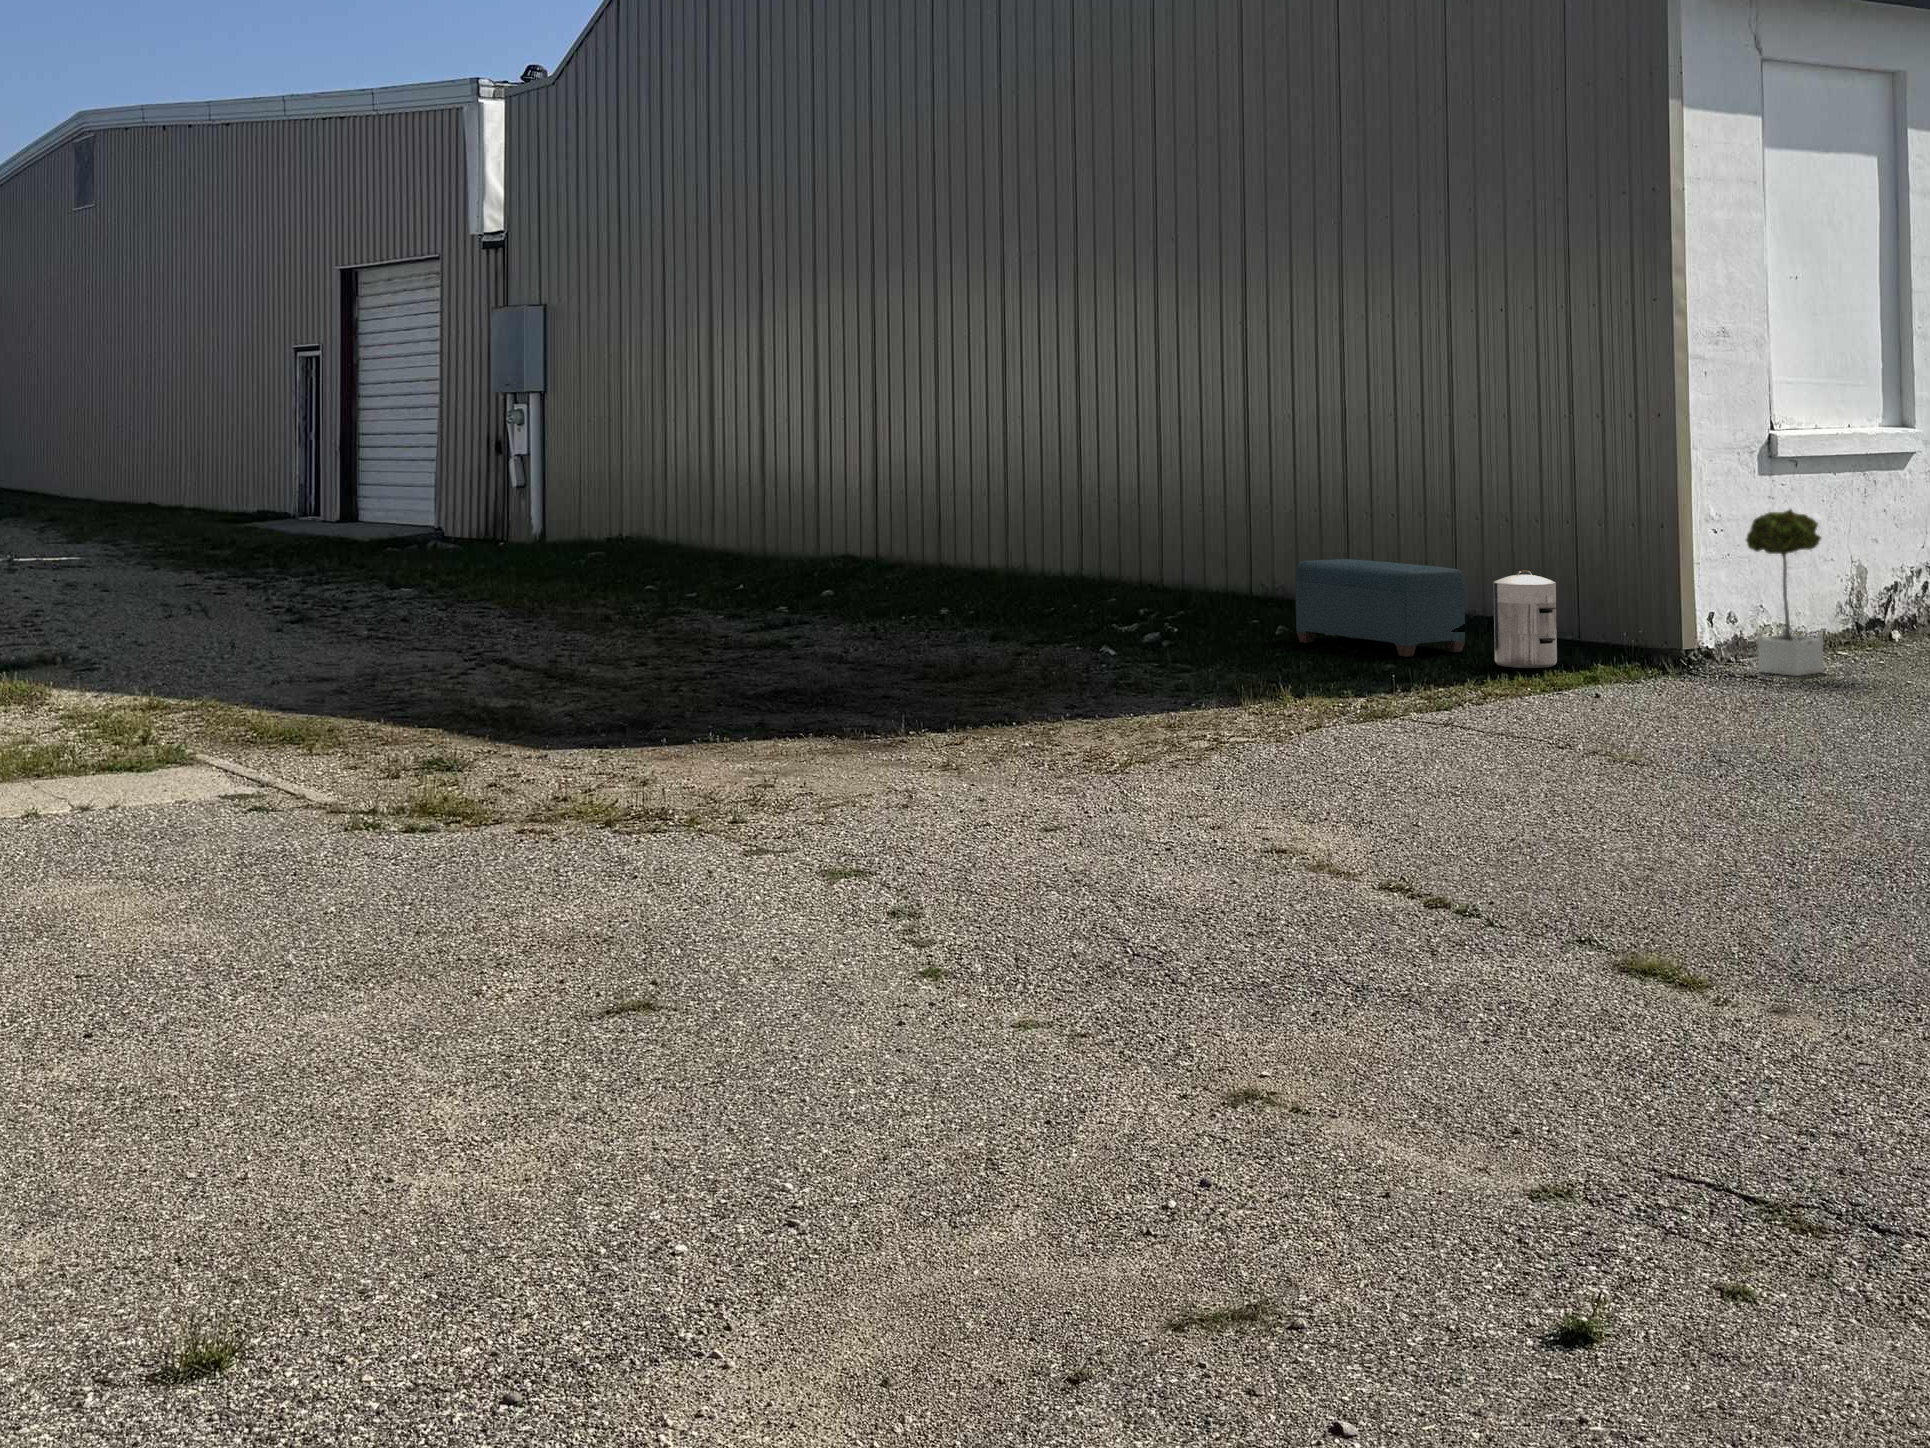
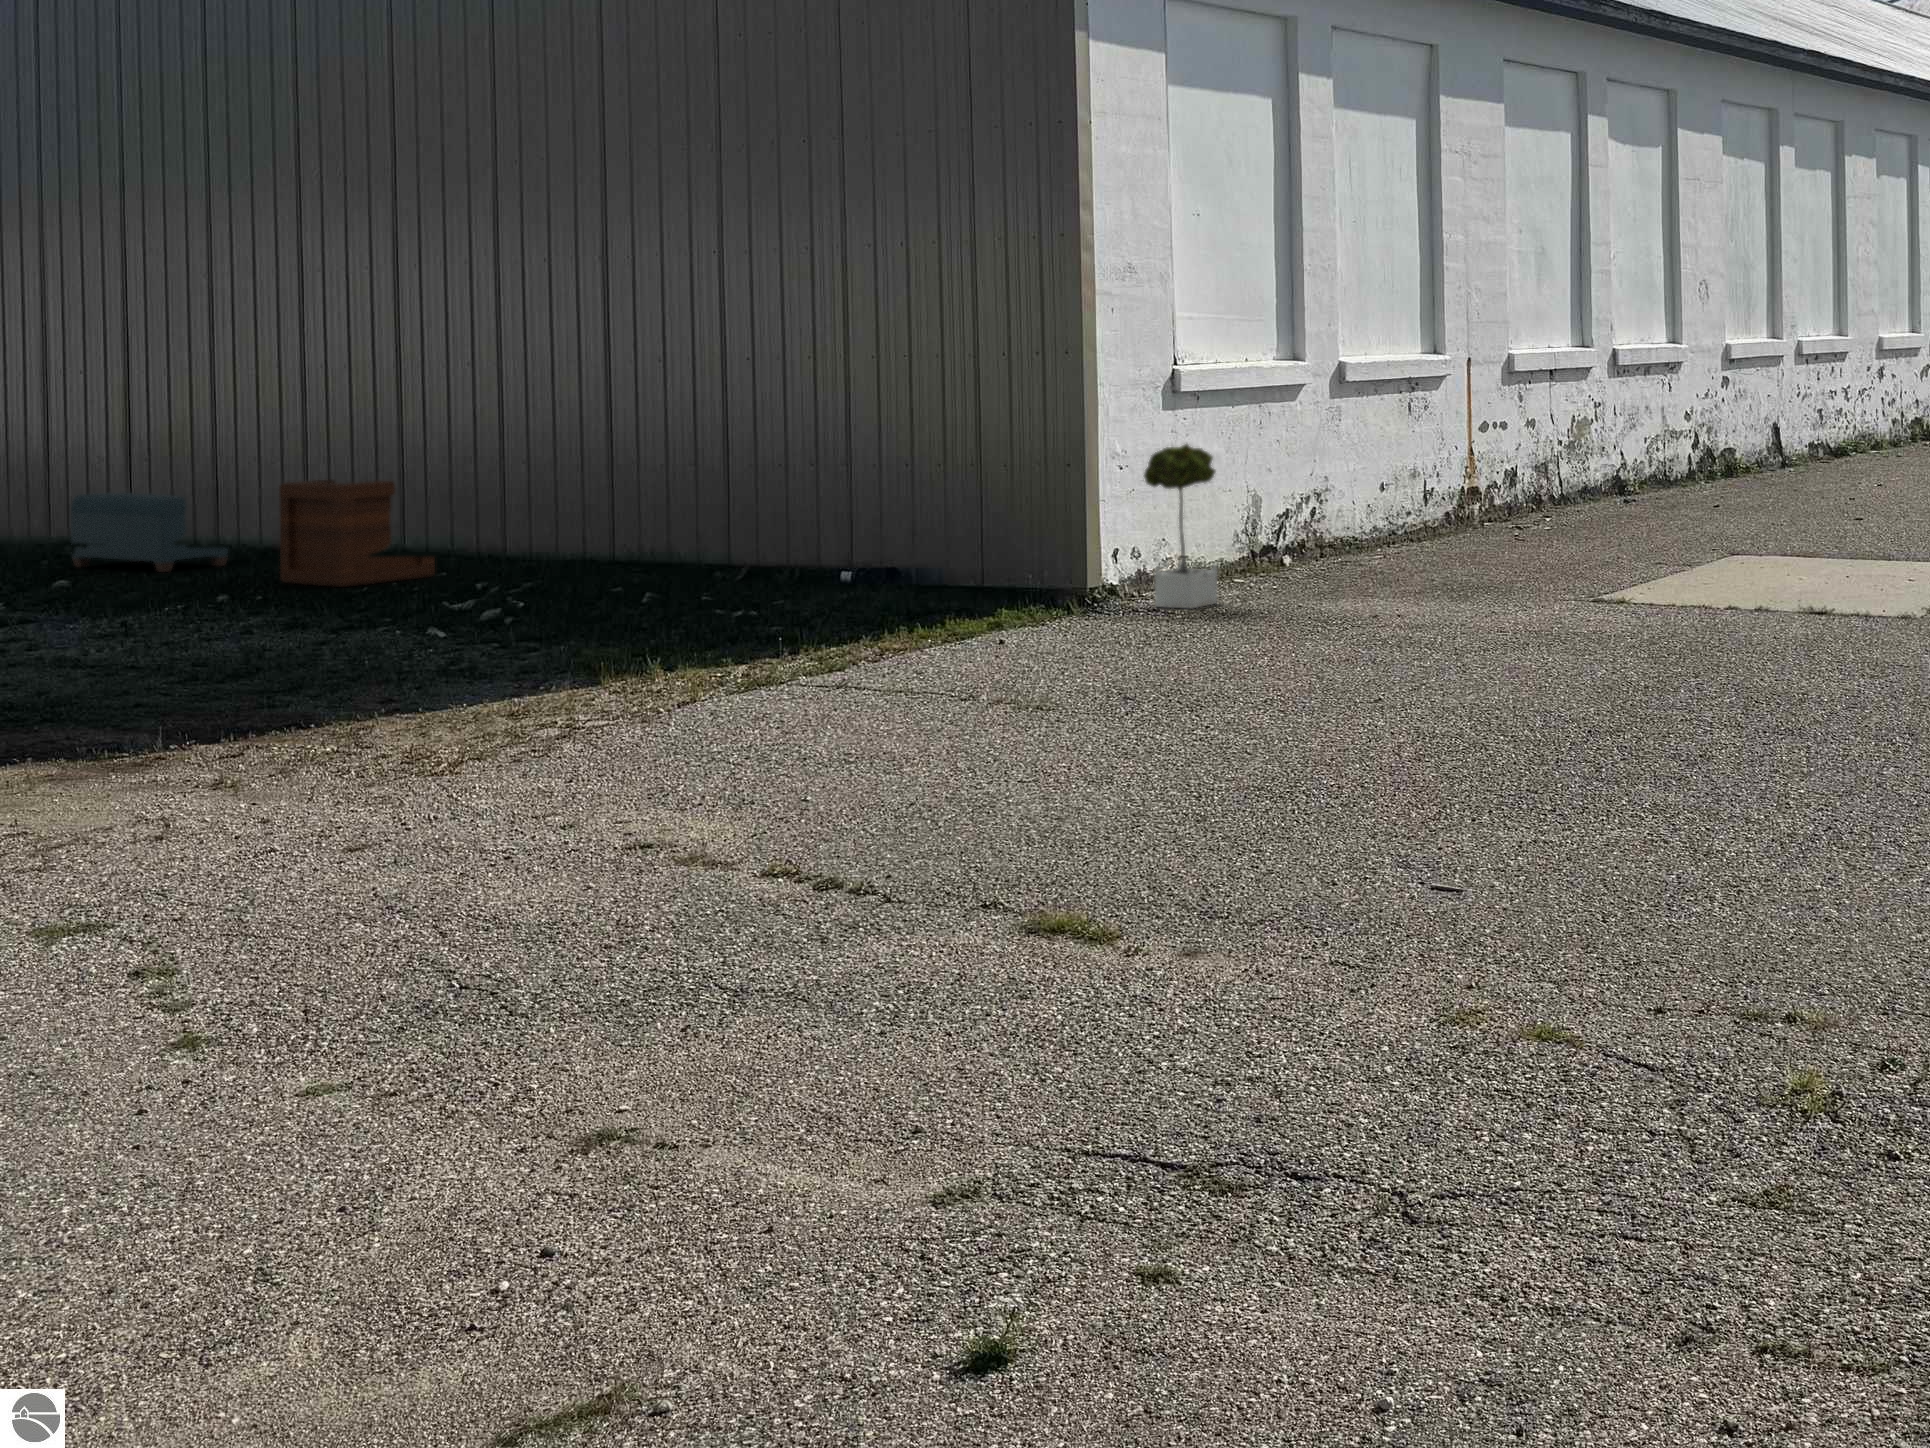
wooden crate: none [982,514,1103,610] -> present [279,480,435,587]
bench: present [1295,559,1465,657] -> present [71,493,228,572]
waste bin: present [1494,570,1557,668] -> none [885,516,953,618]

